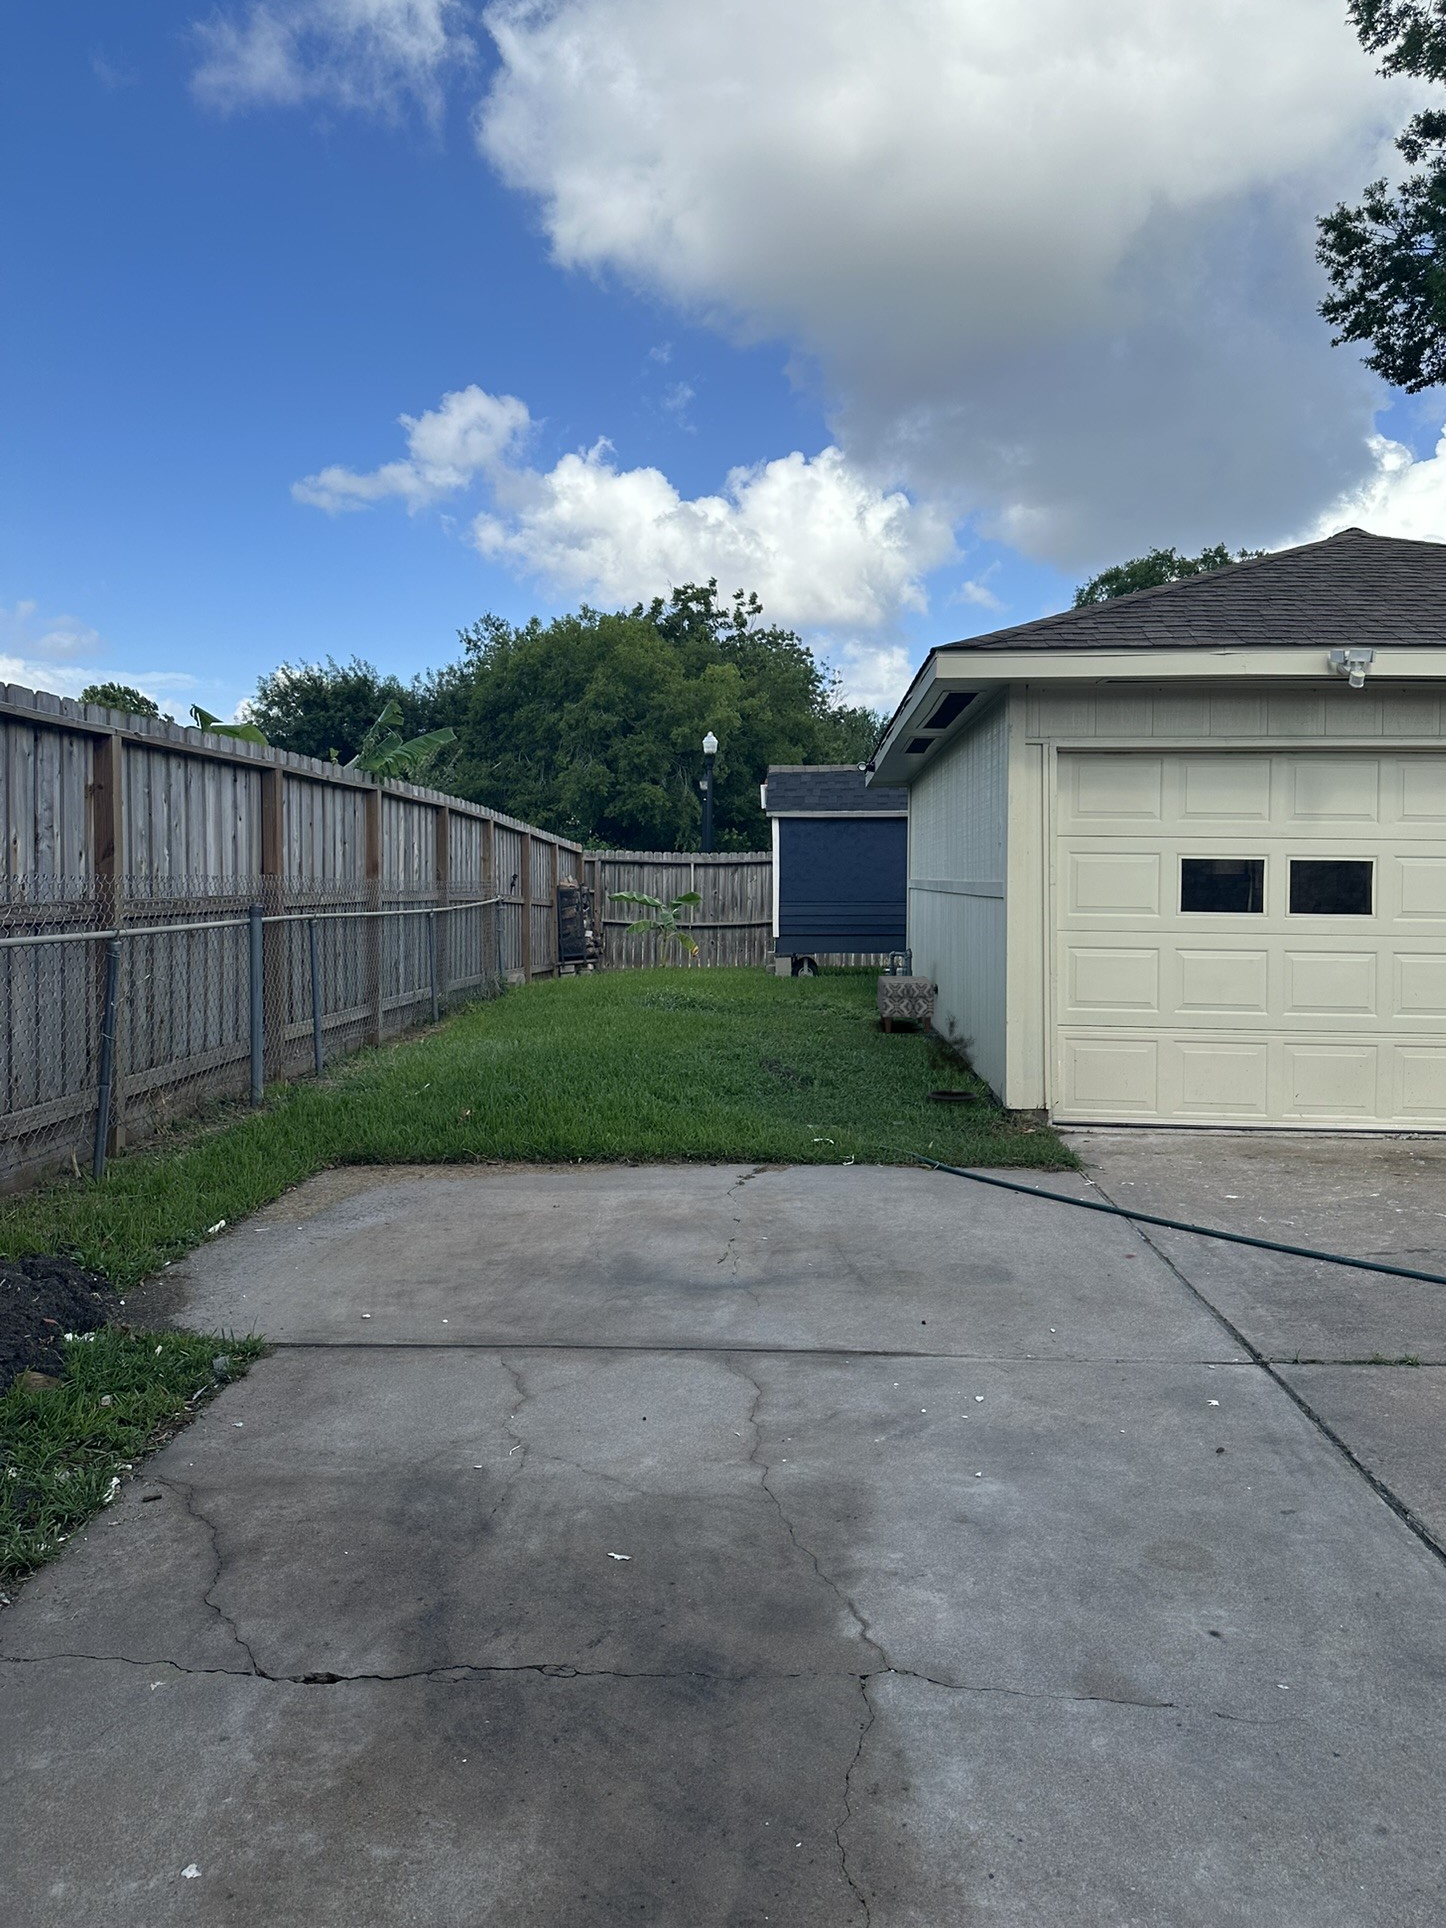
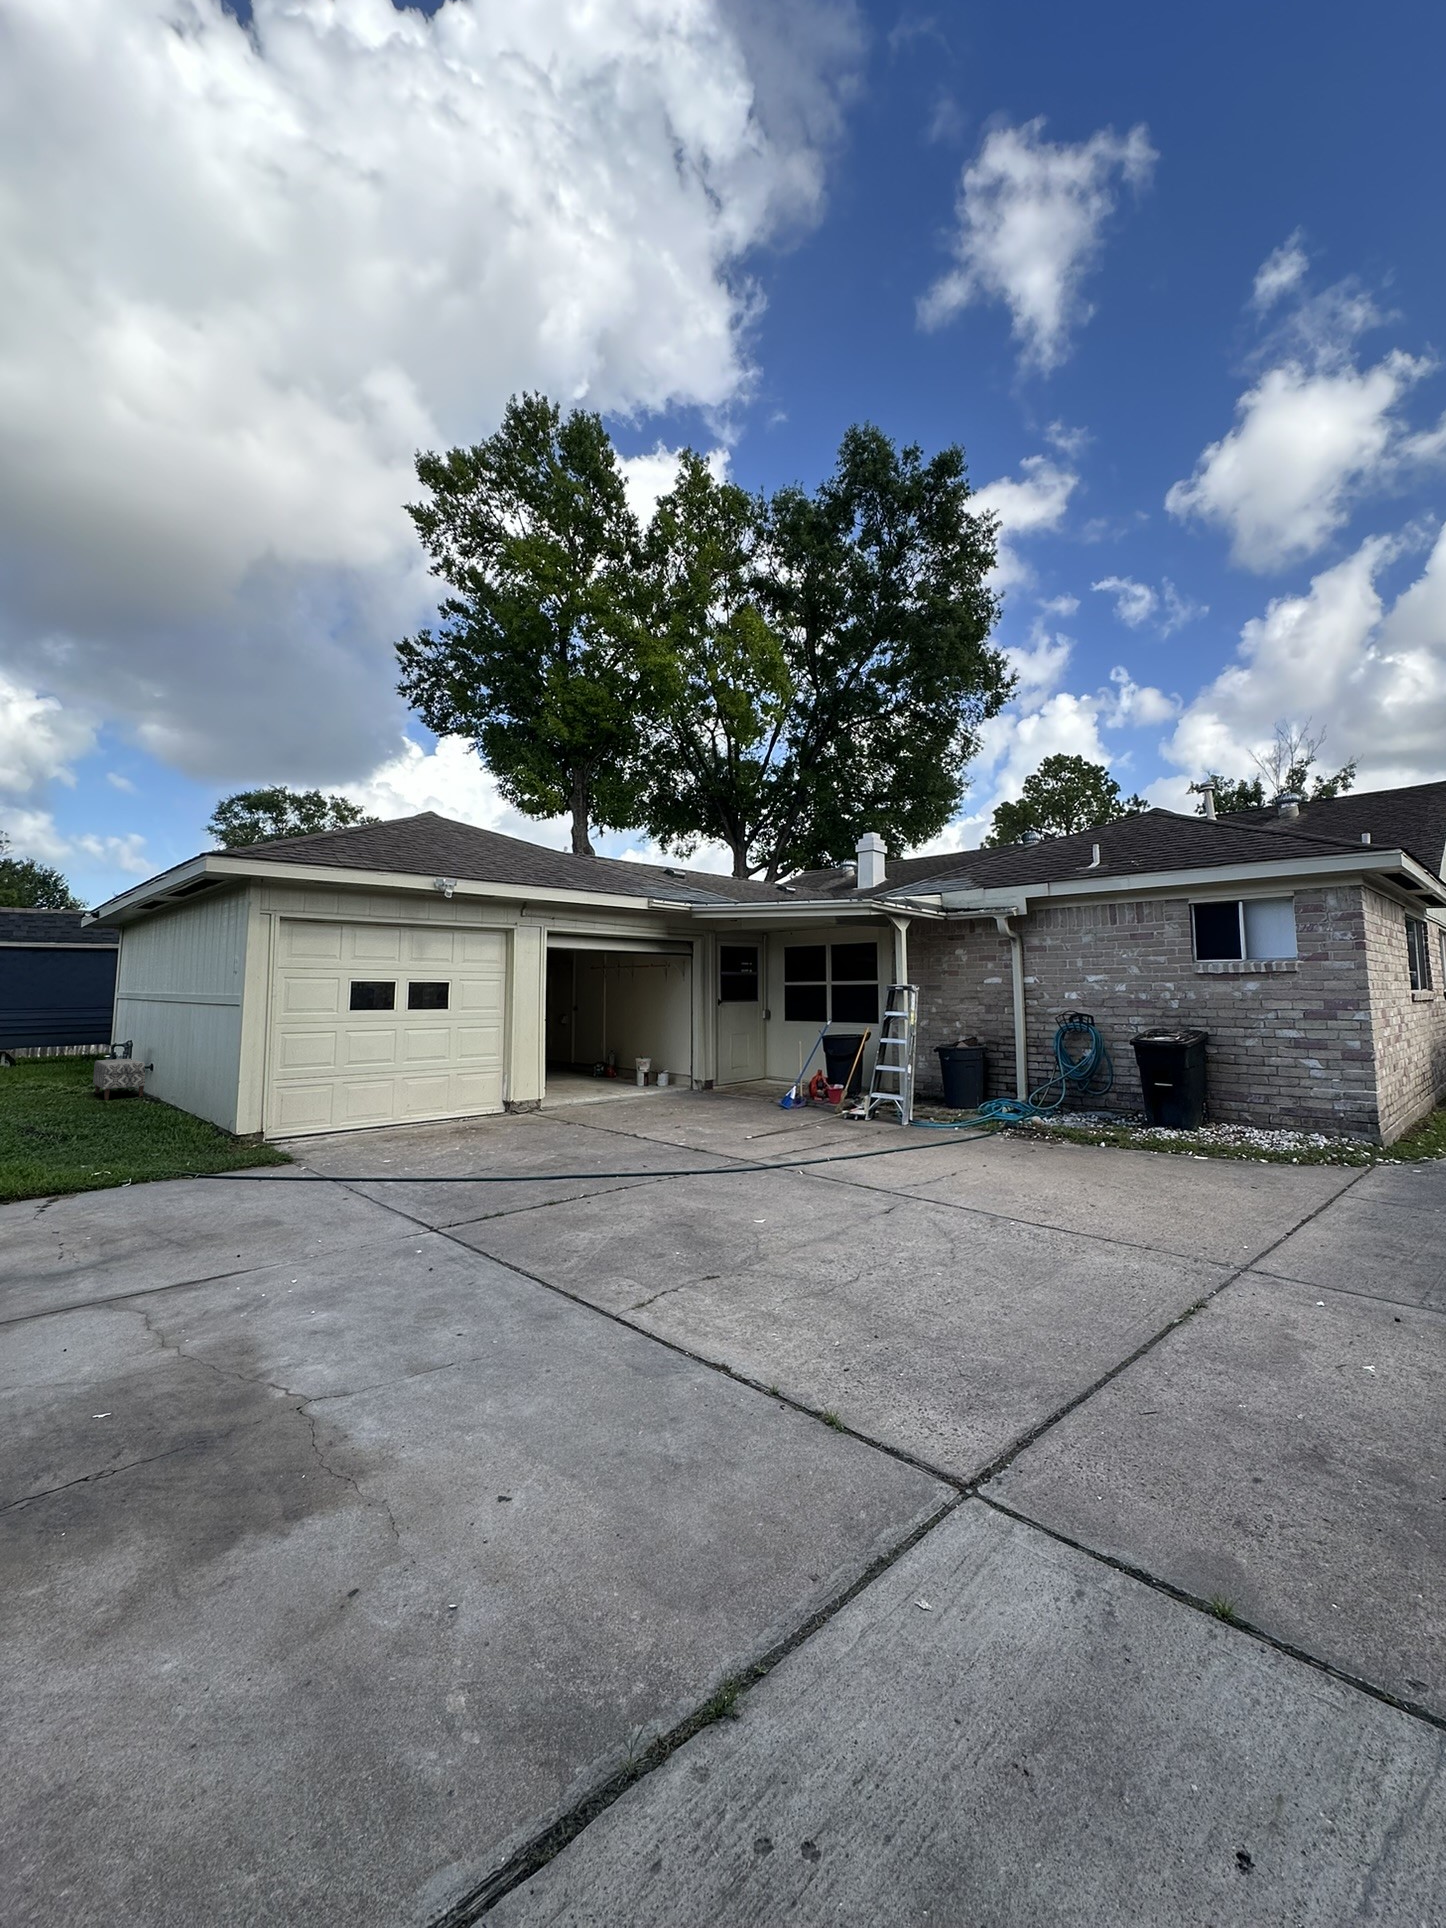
potted tree: present [924,1015,977,1100] -> none [160,1077,206,1137]

